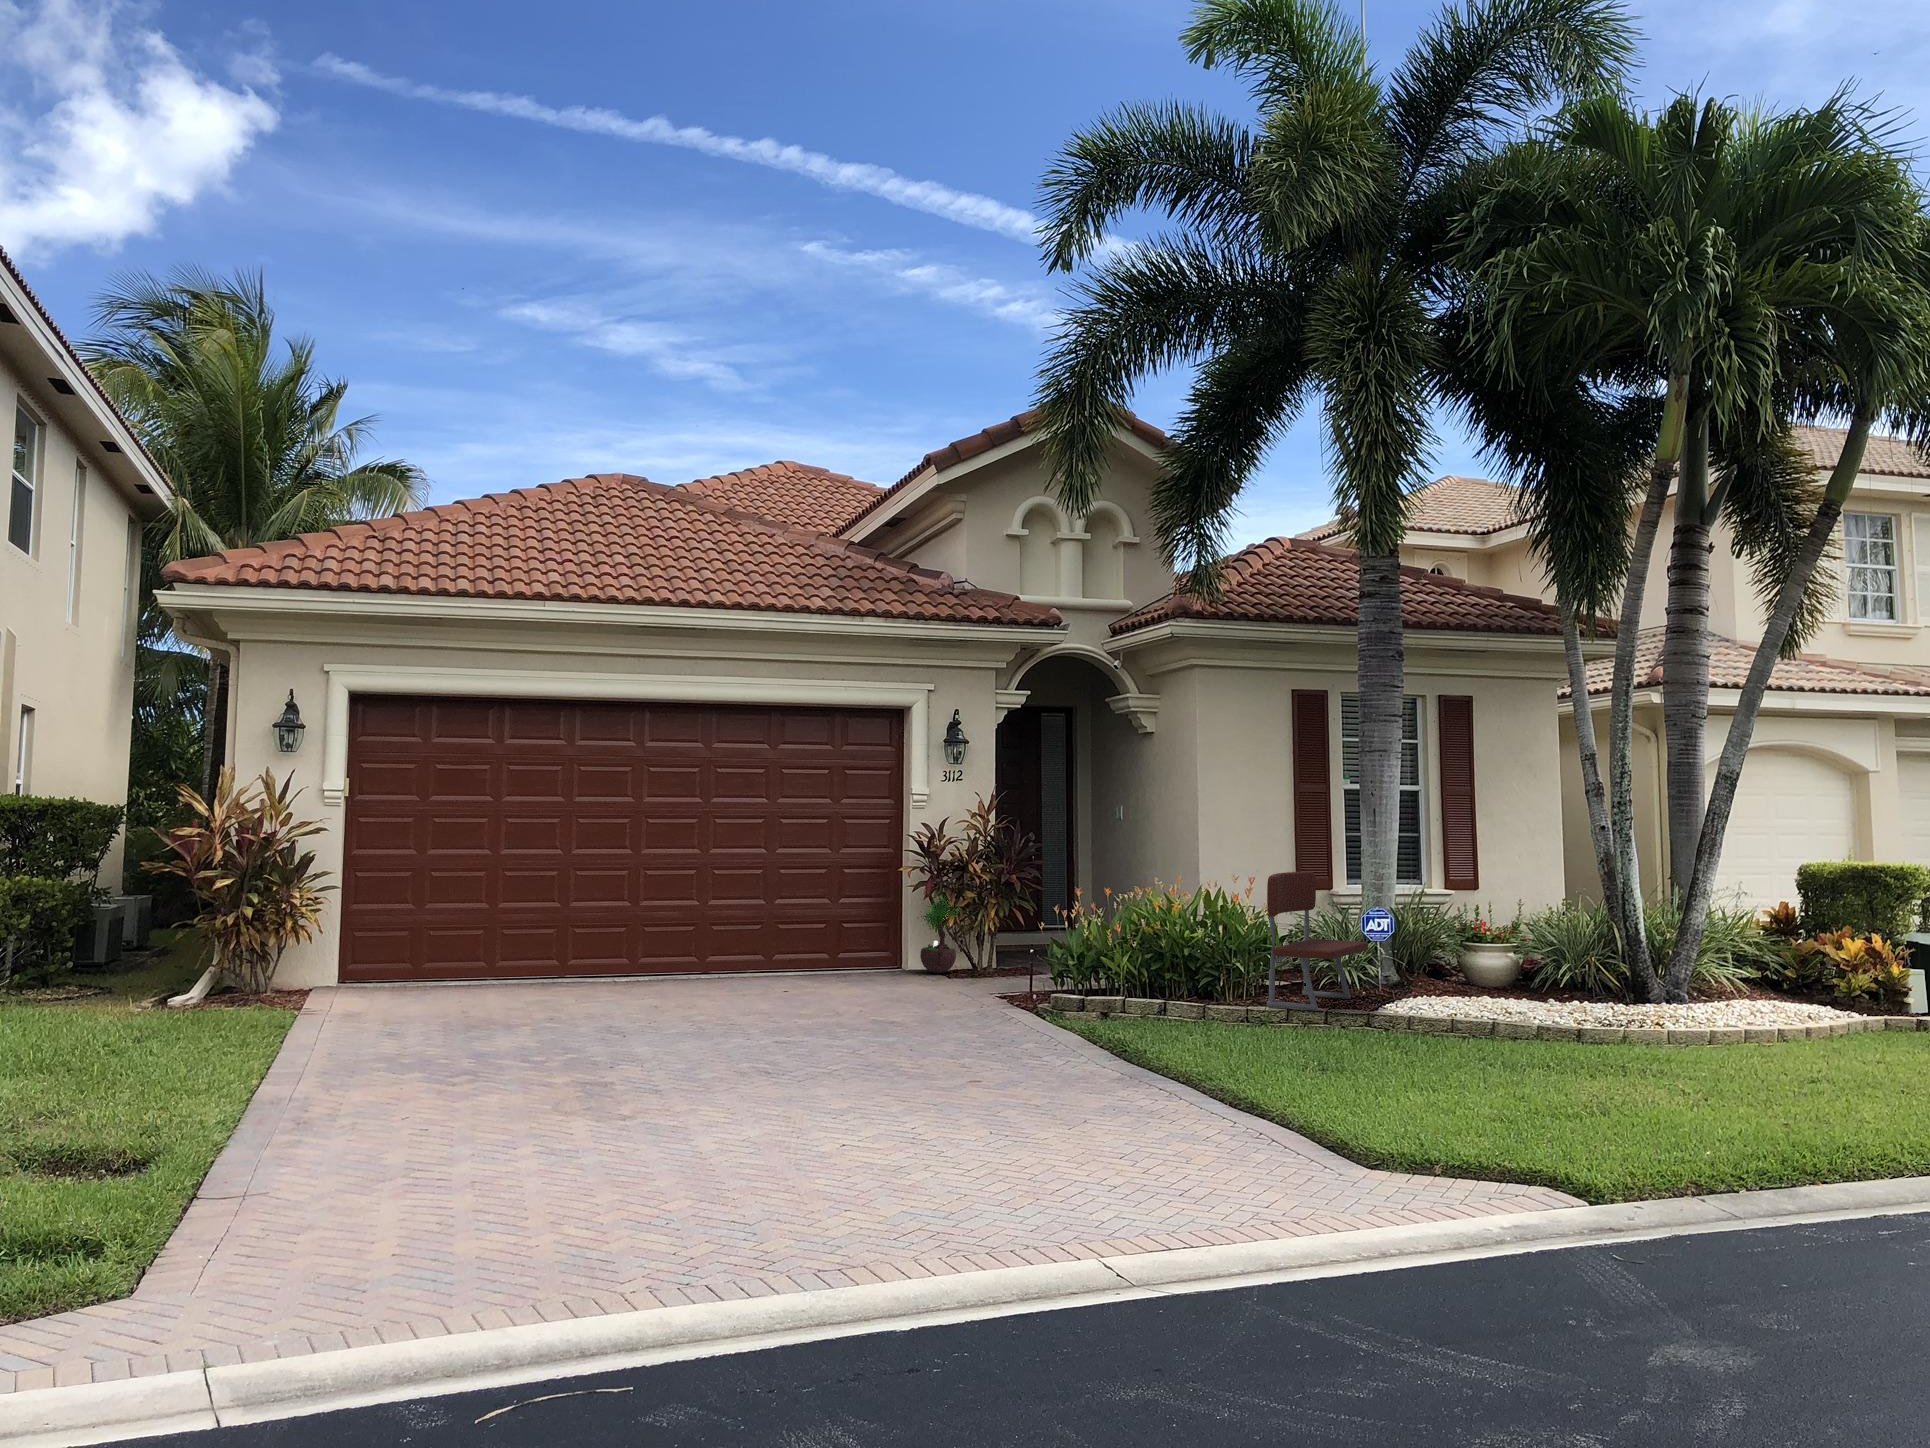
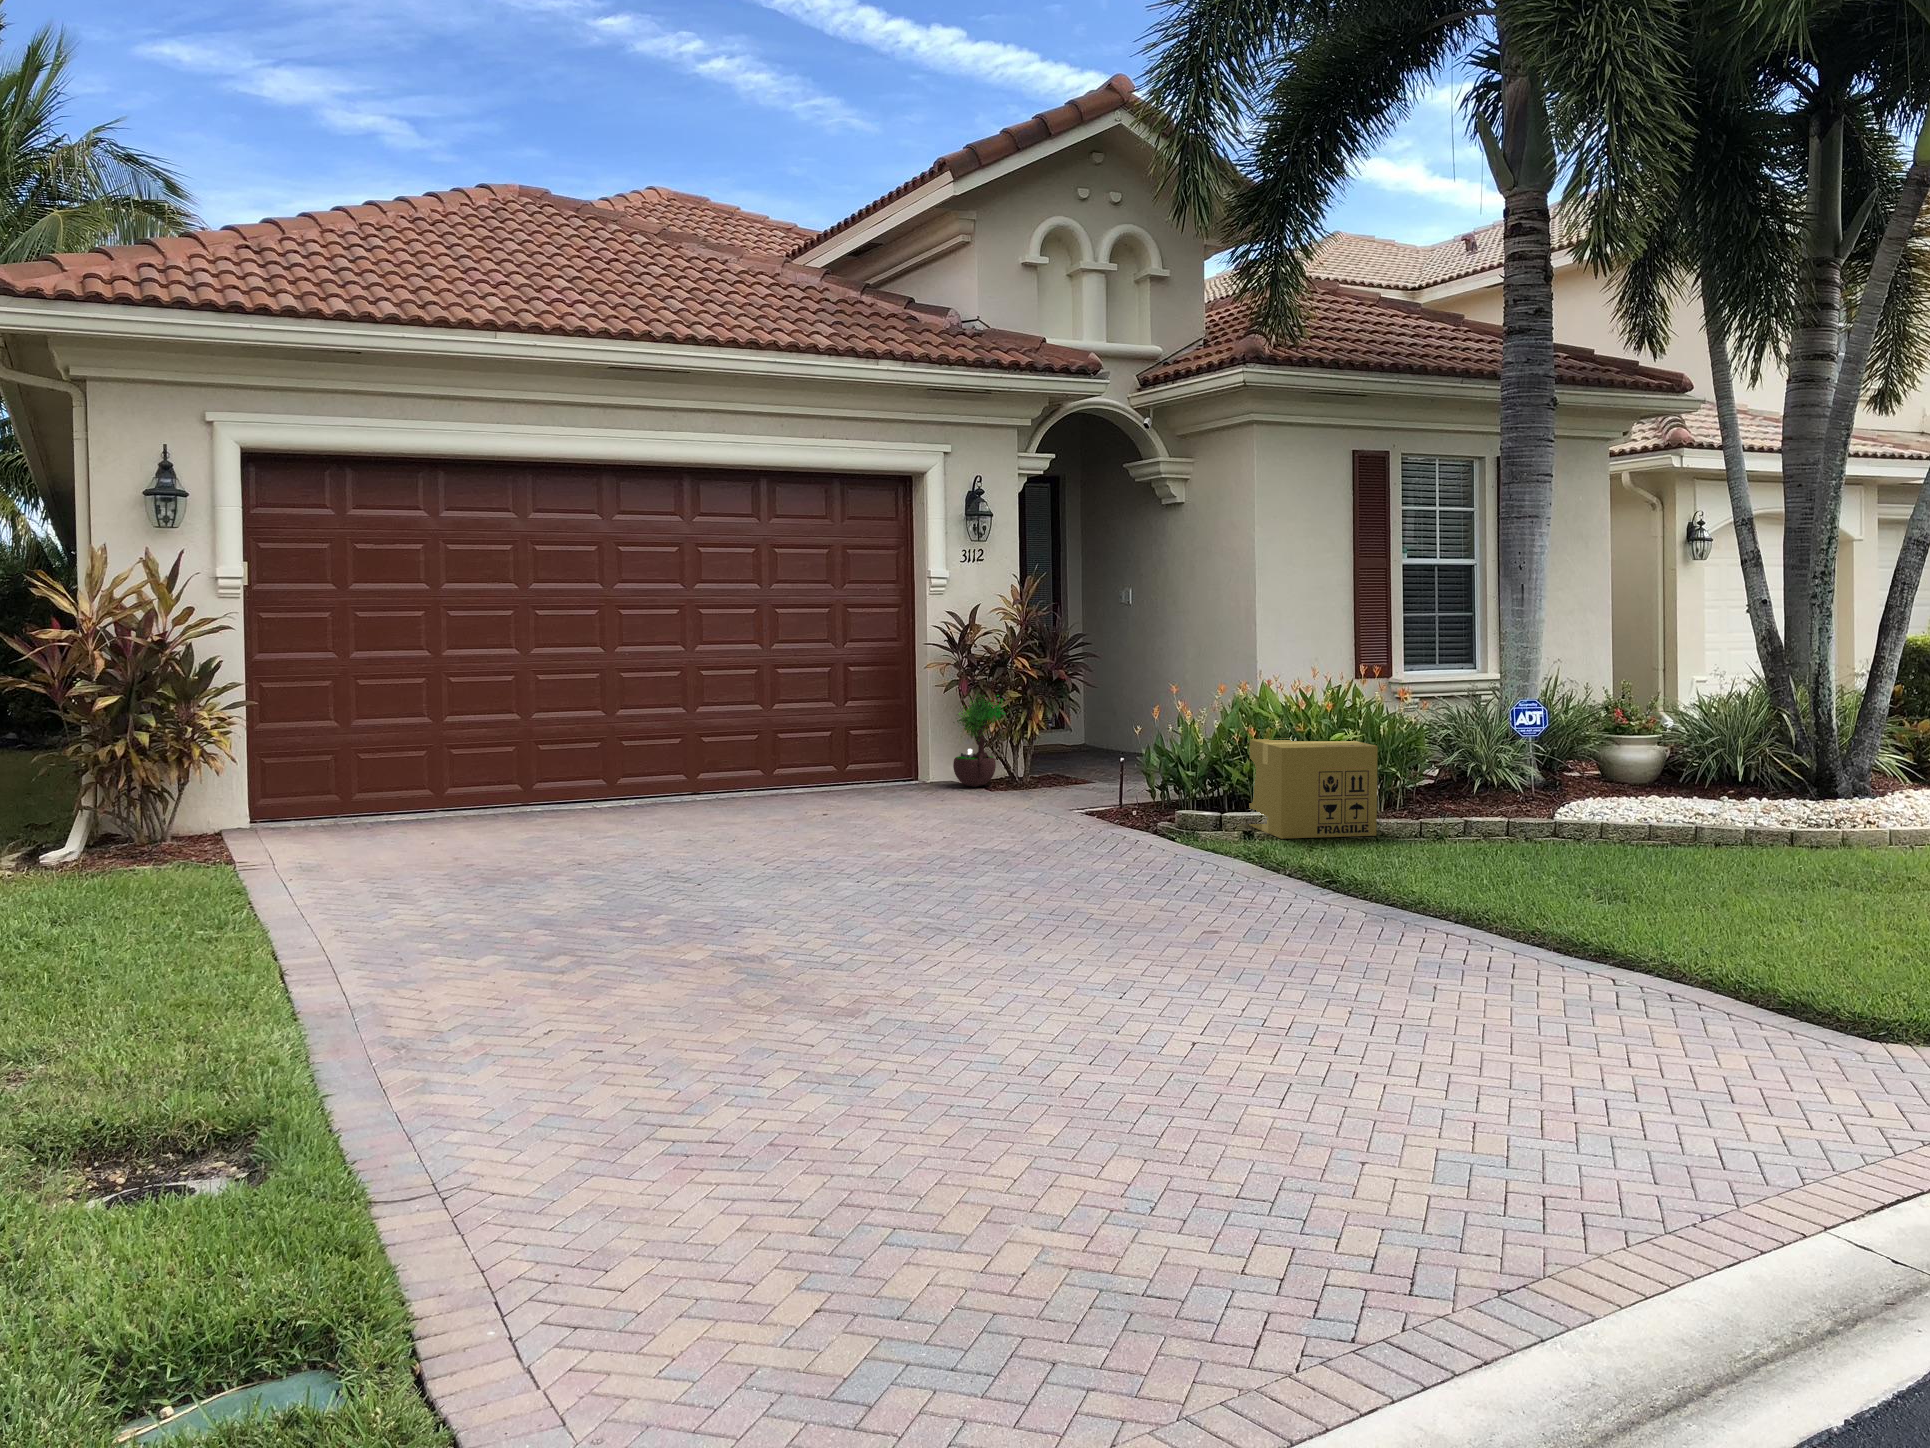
bench: present [1267,871,1368,1011] -> none [1401,658,1498,818]
cardboard box: none [1125,937,1219,1021] -> present [1249,739,1378,839]

